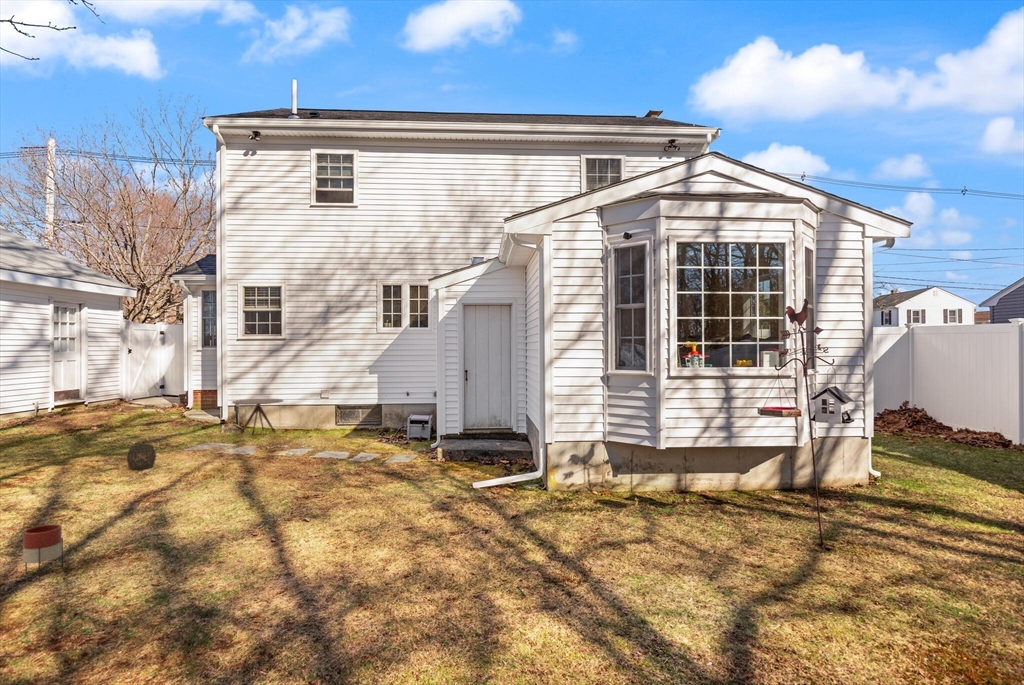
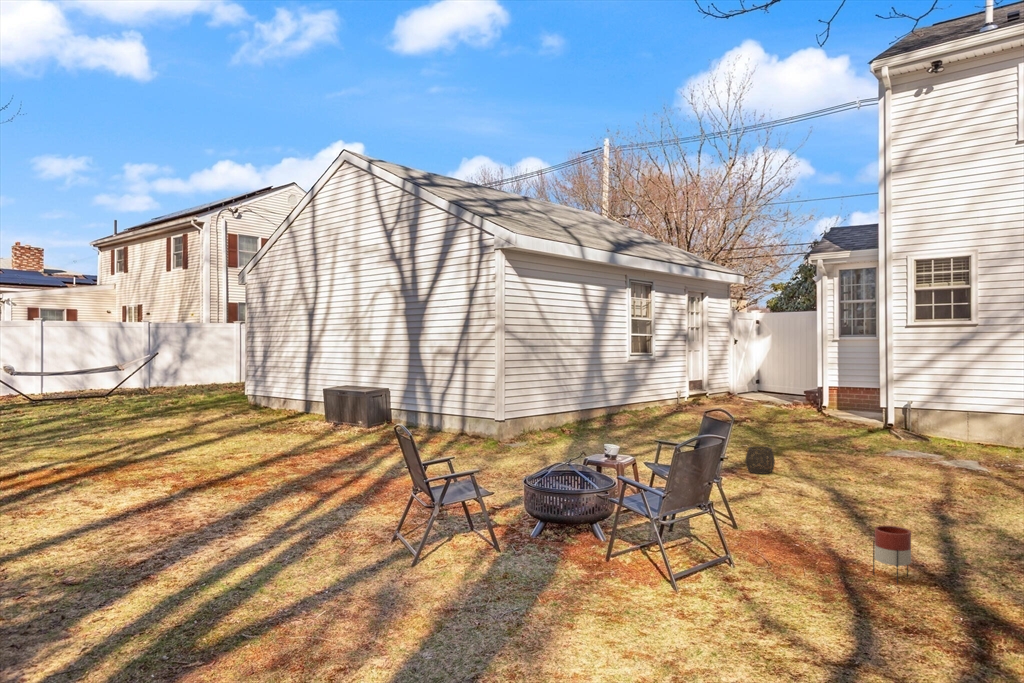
round table: present [232,399,283,435] -> none [909,402,979,448]
woven basket: present [127,444,156,469] -> present [745,446,775,474]

